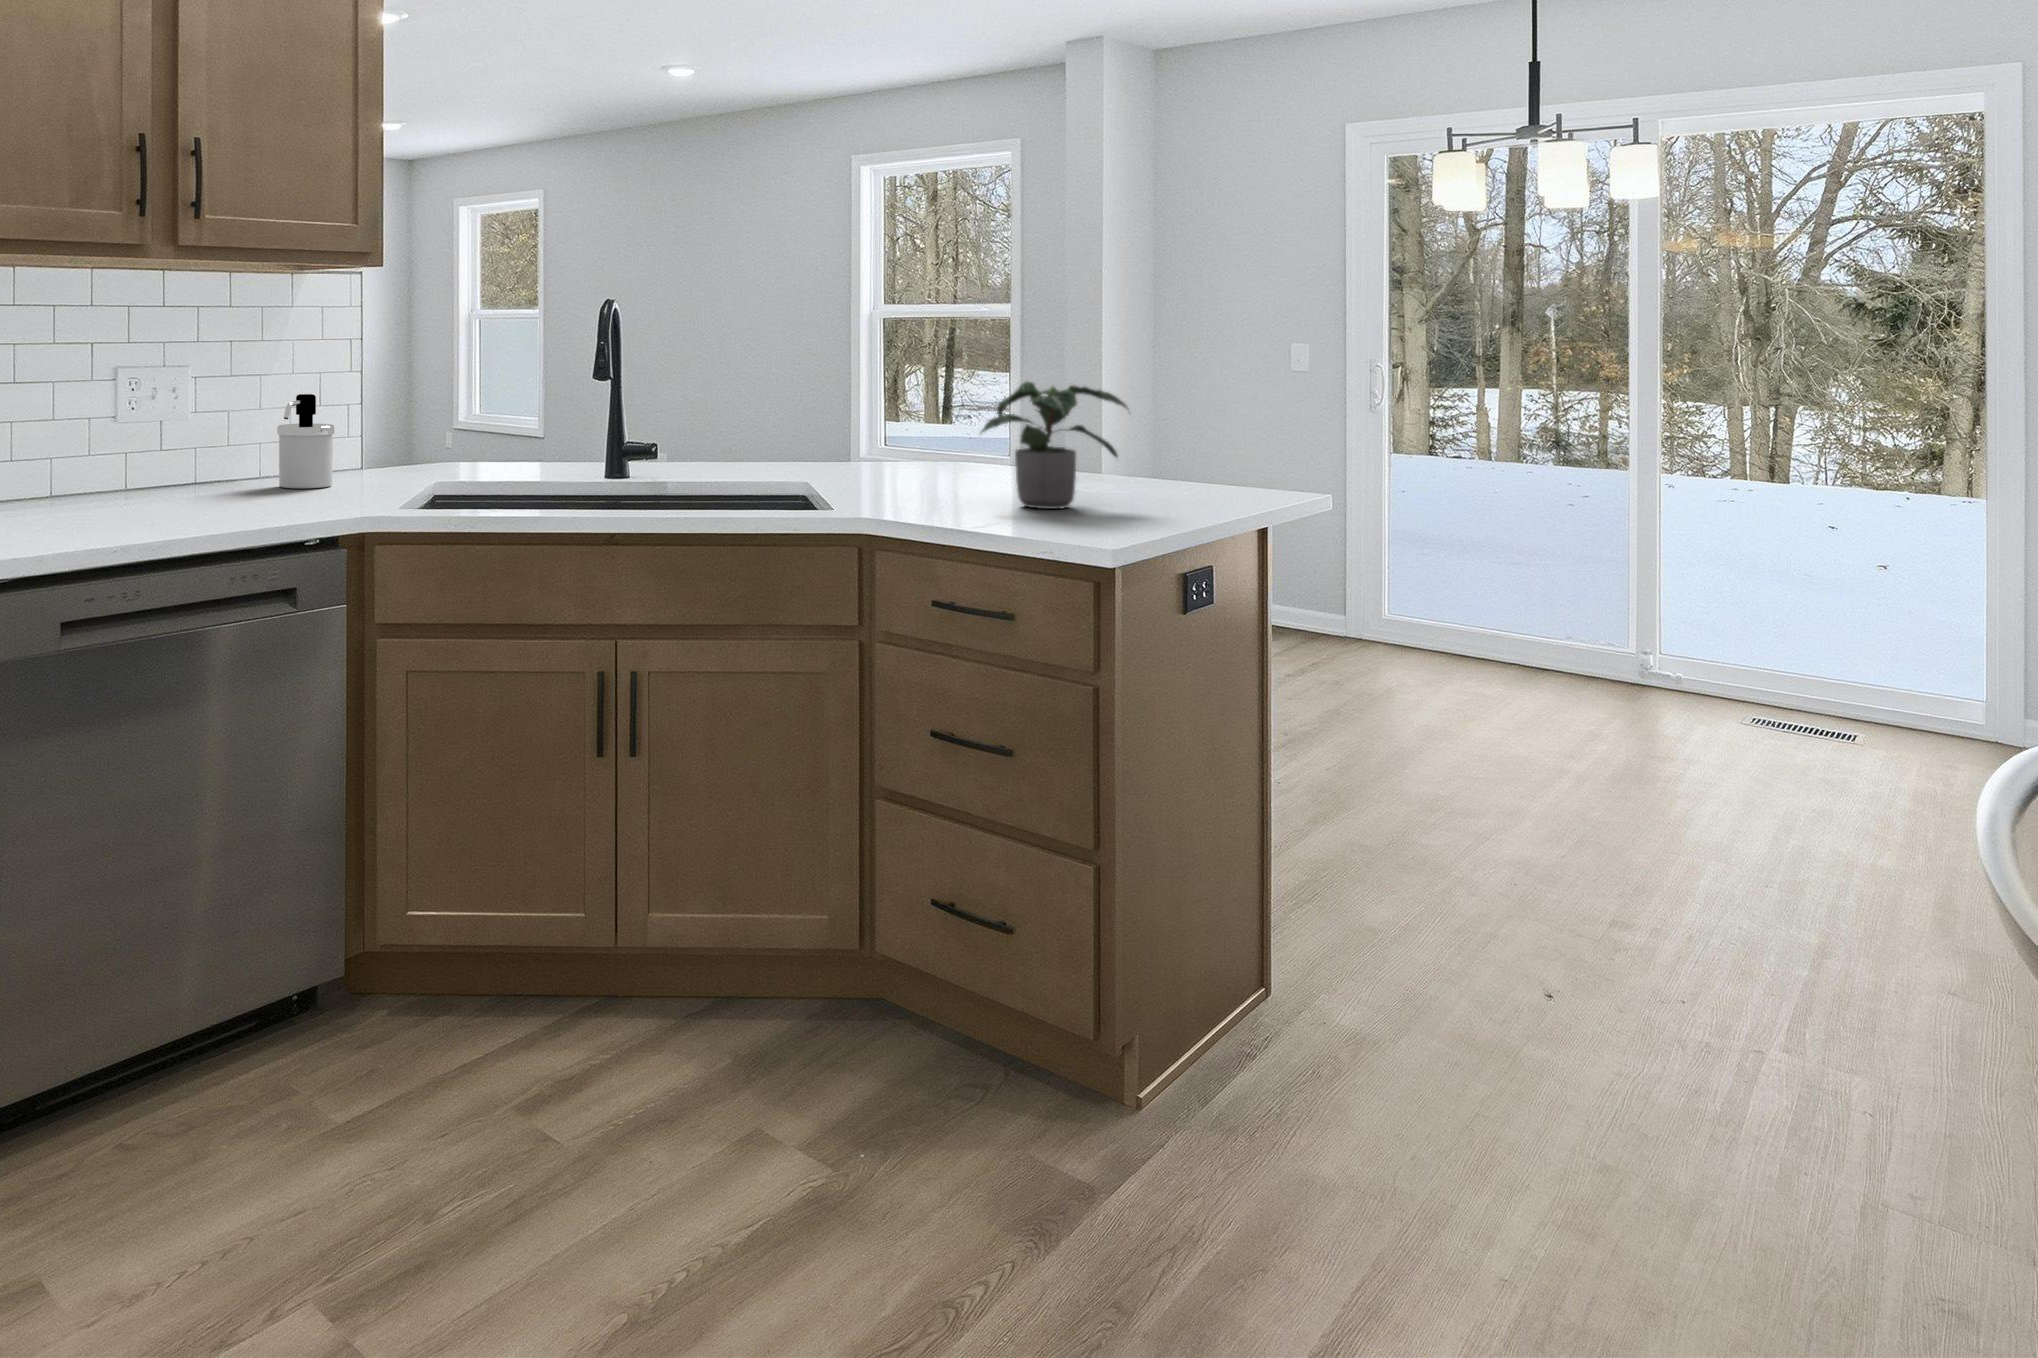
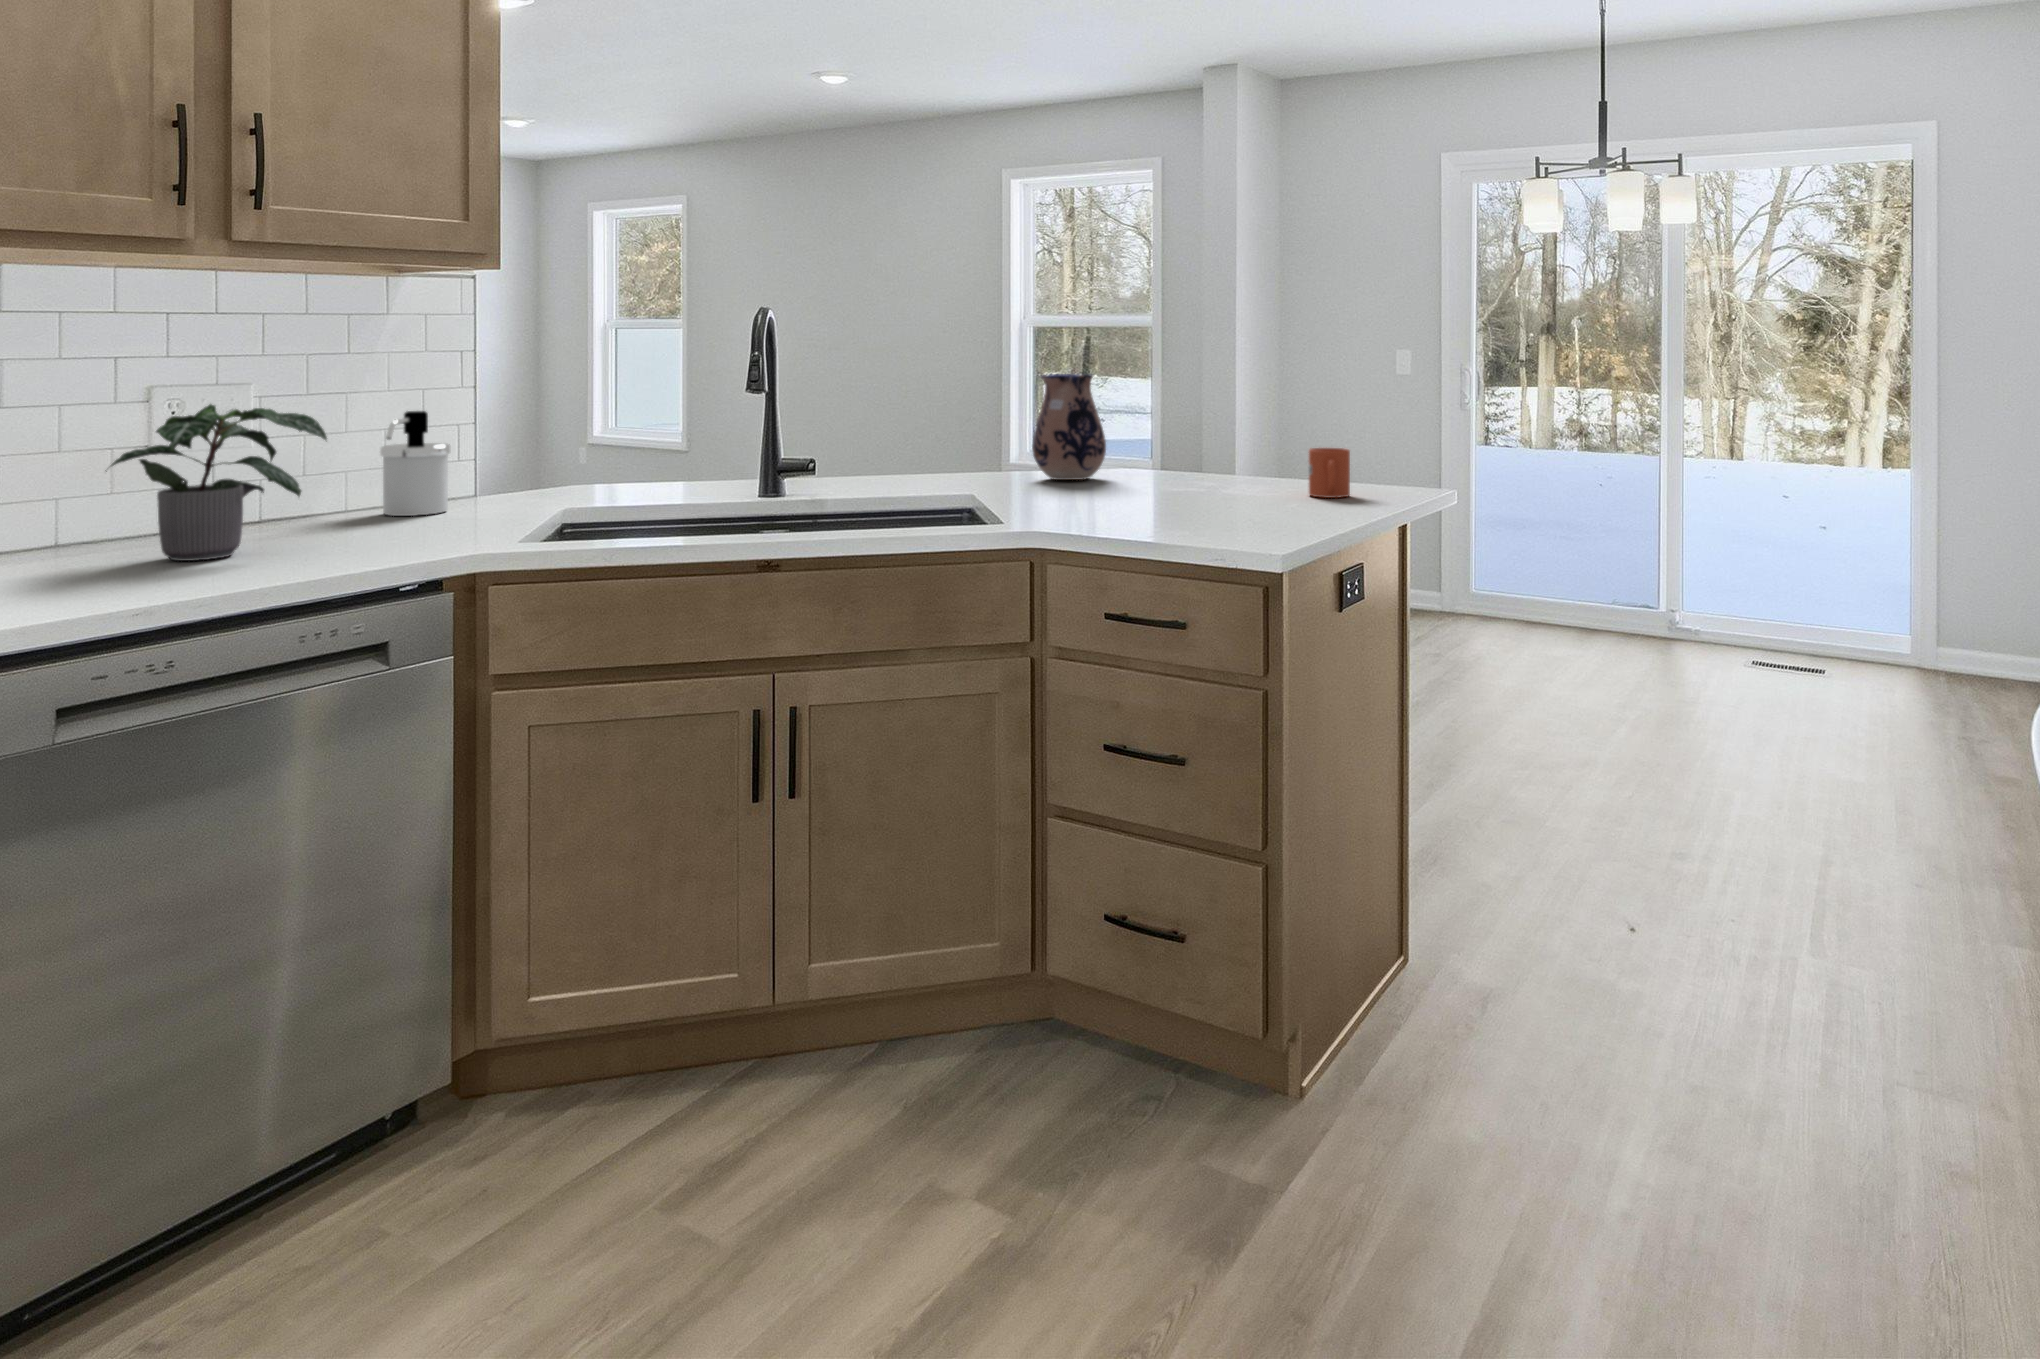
ceramic pitcher: none [875,367,952,476] -> present [1032,374,1106,480]
potted plant: present [981,381,1127,509] -> present [106,404,327,561]
mug: none [1165,448,1211,500] -> present [1309,448,1350,498]

